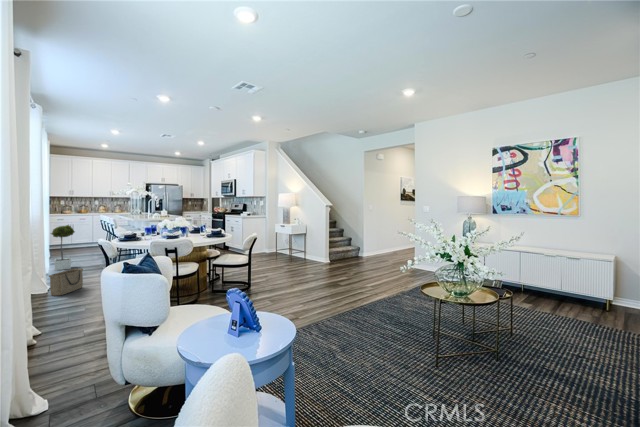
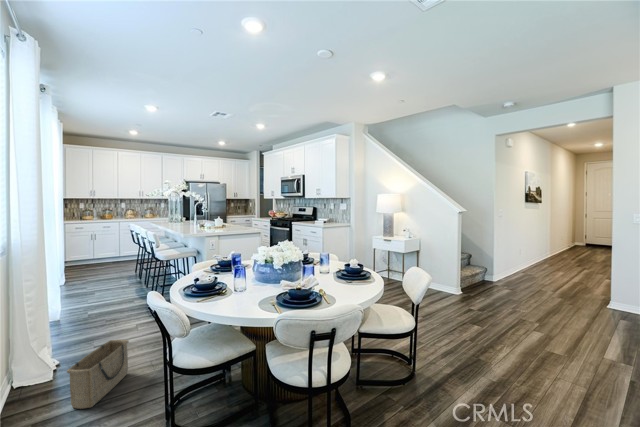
potted tree: present [51,225,75,271] -> none [67,246,104,319]

